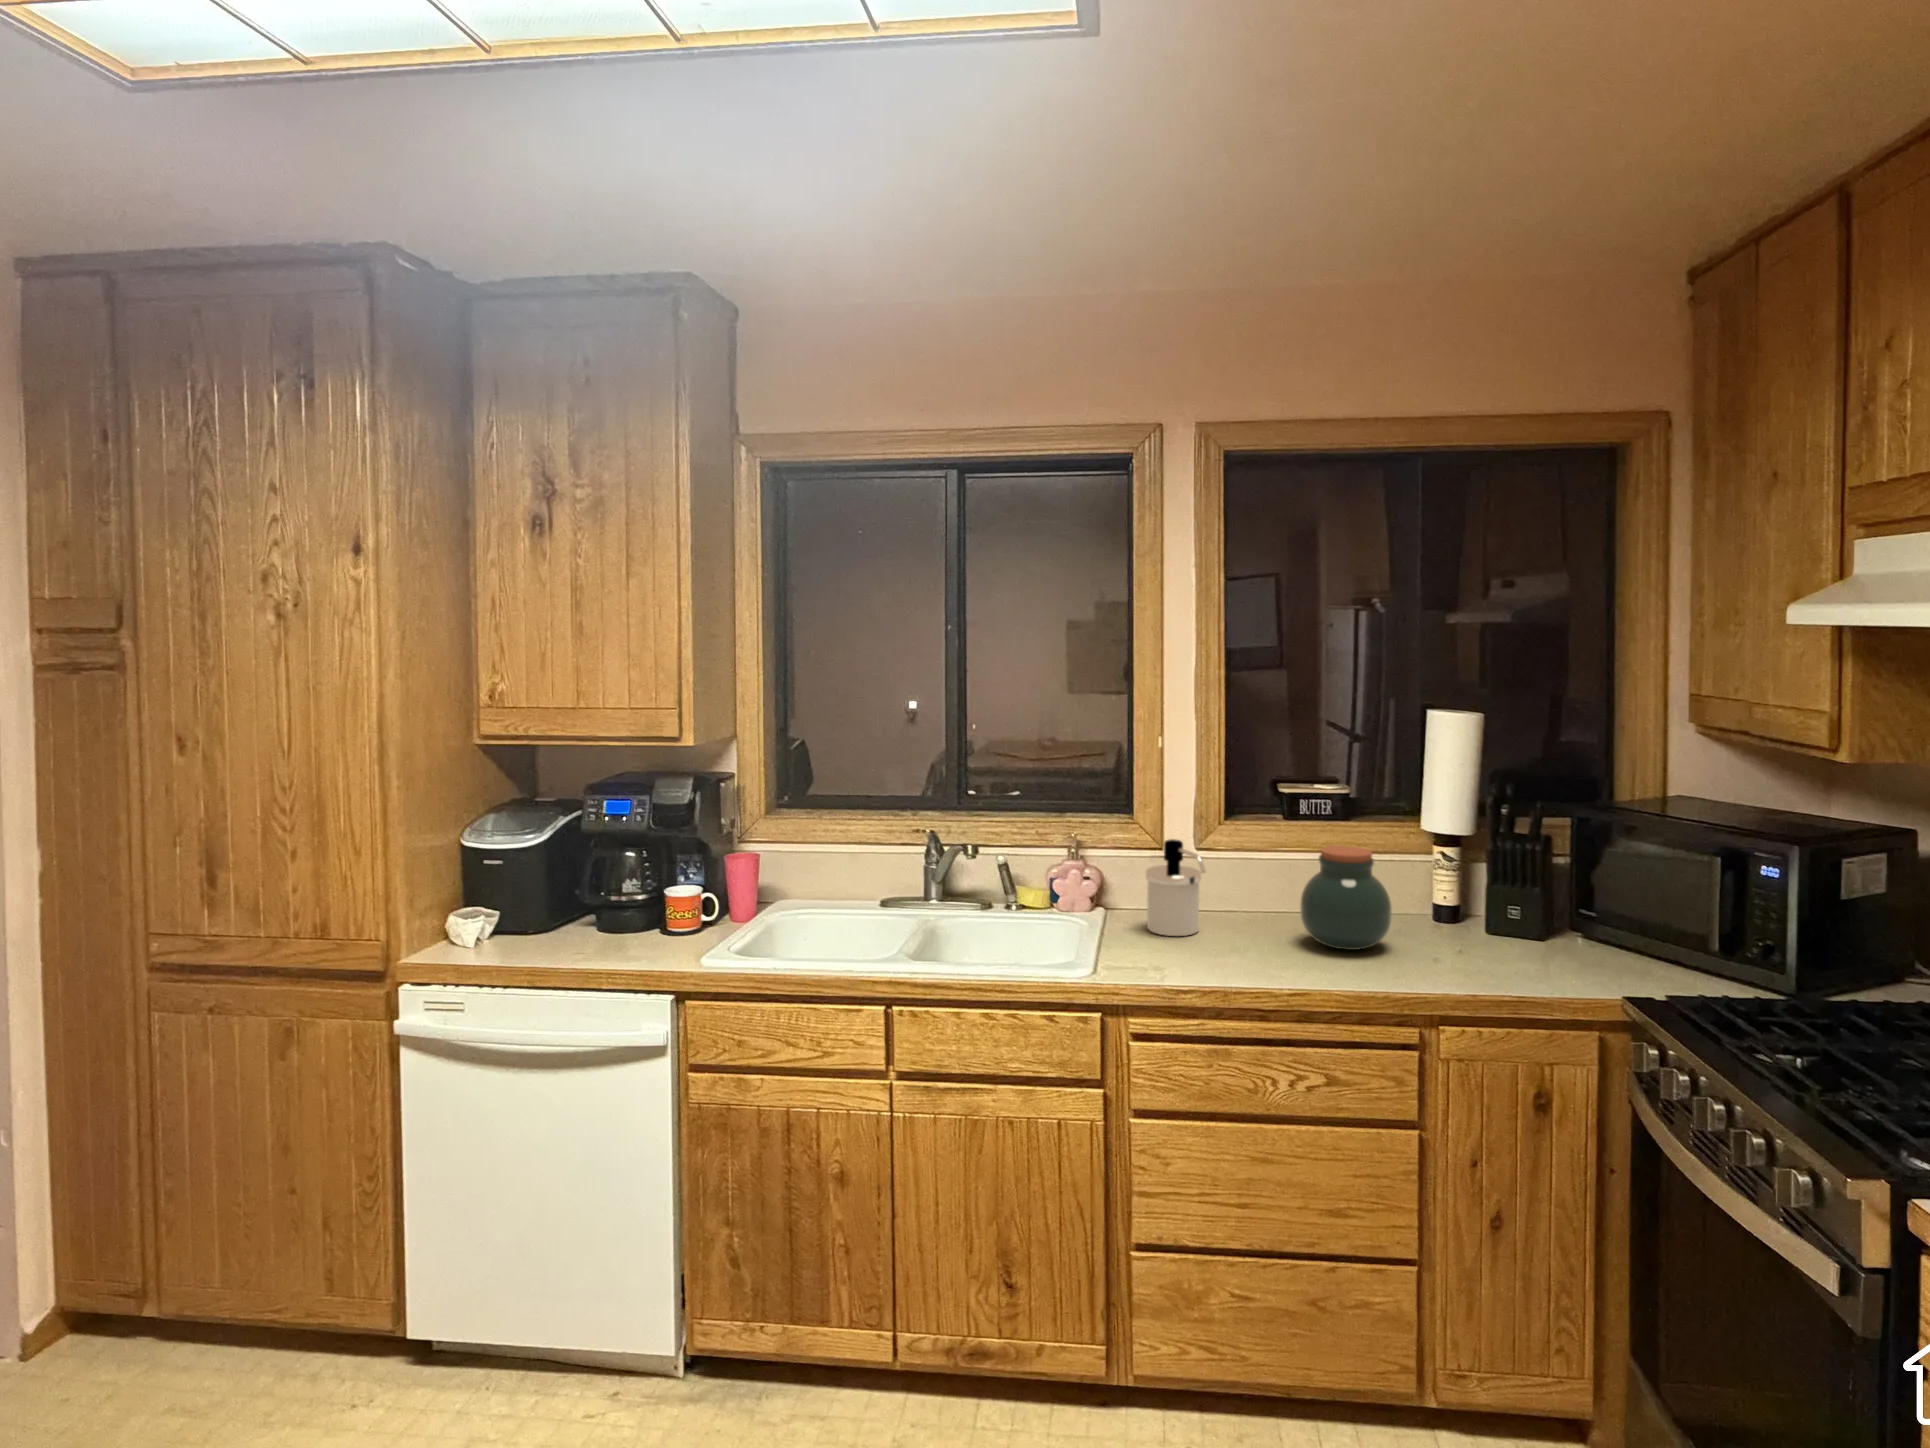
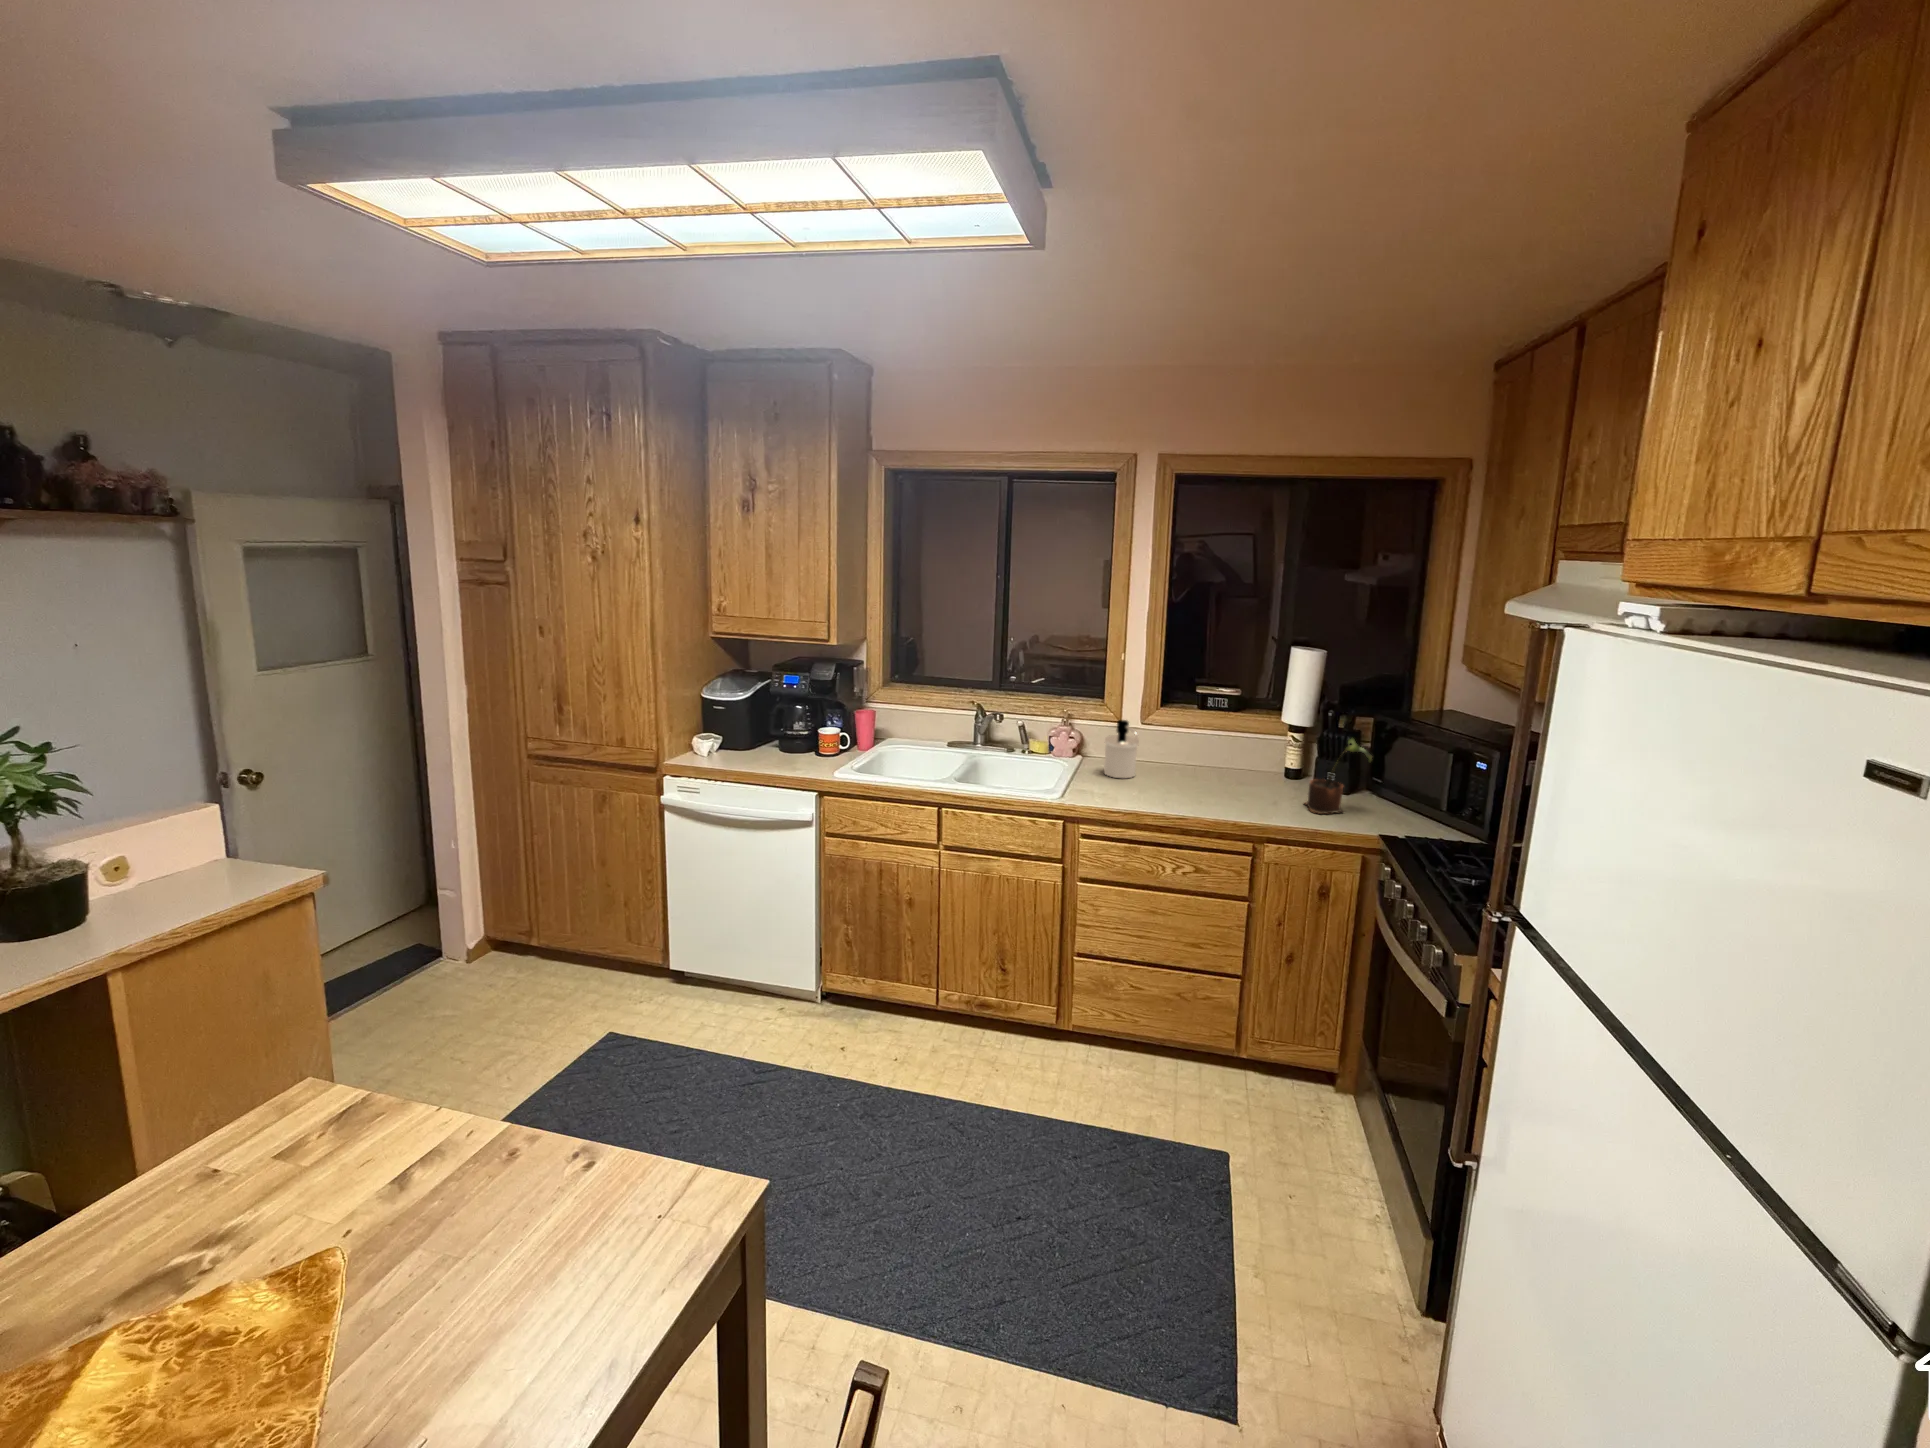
potted plant: none [1481,842,1584,971] -> present [1305,738,1372,814]
jar: present [1300,846,1392,950] -> none [1196,731,1252,794]

